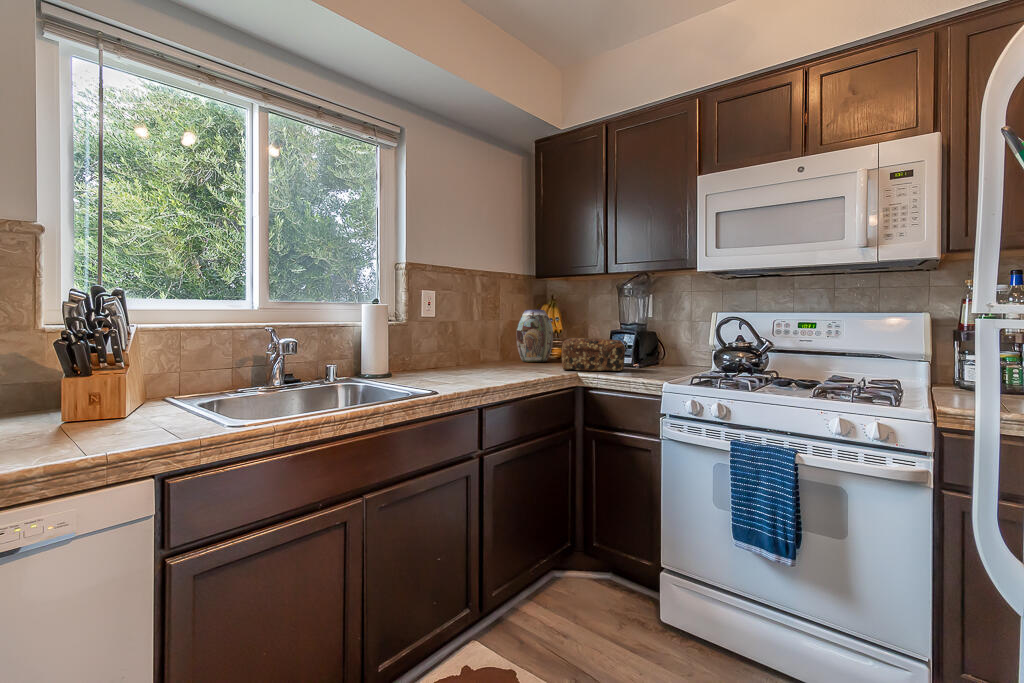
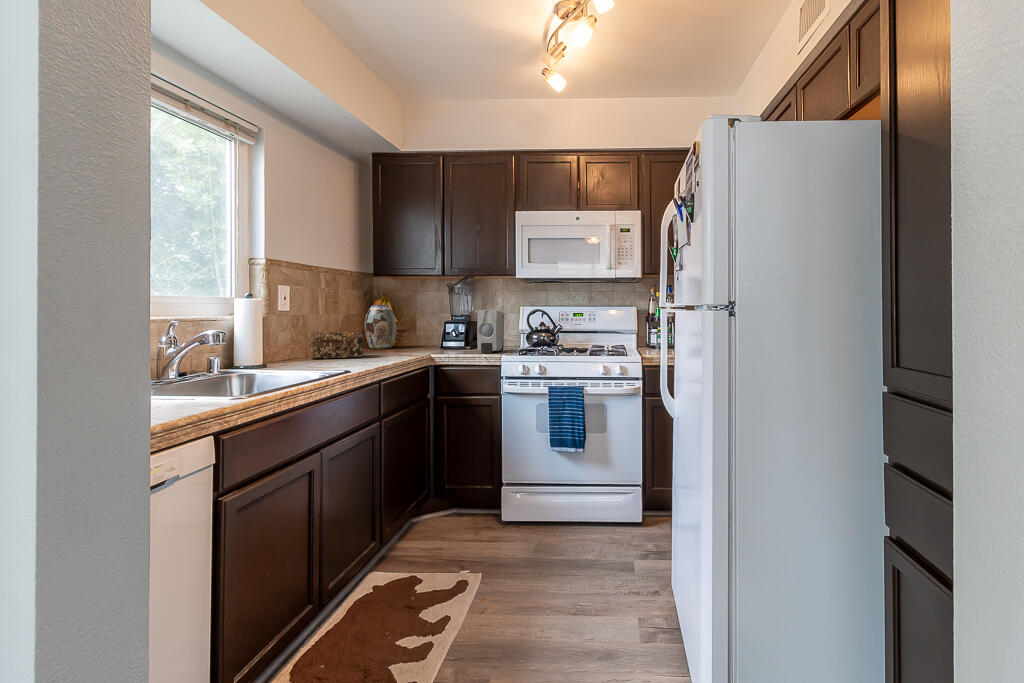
soap dispenser: none [633,315,679,377] -> present [477,310,504,353]
bread loaf: present [562,338,625,371] -> present [310,331,364,359]

